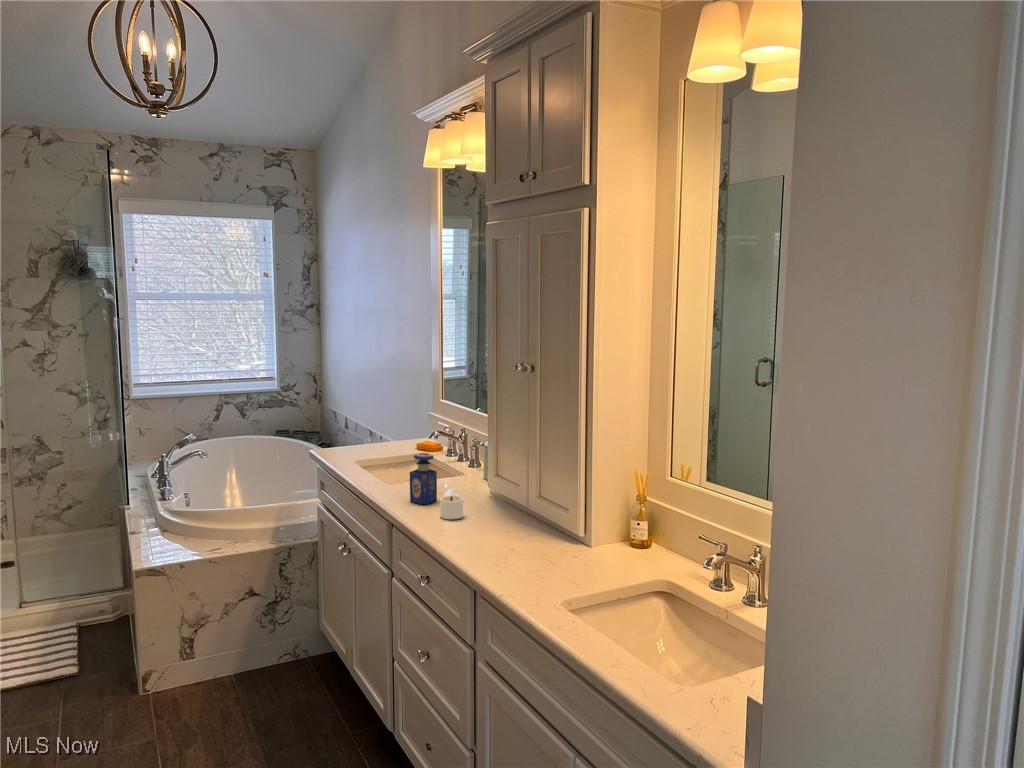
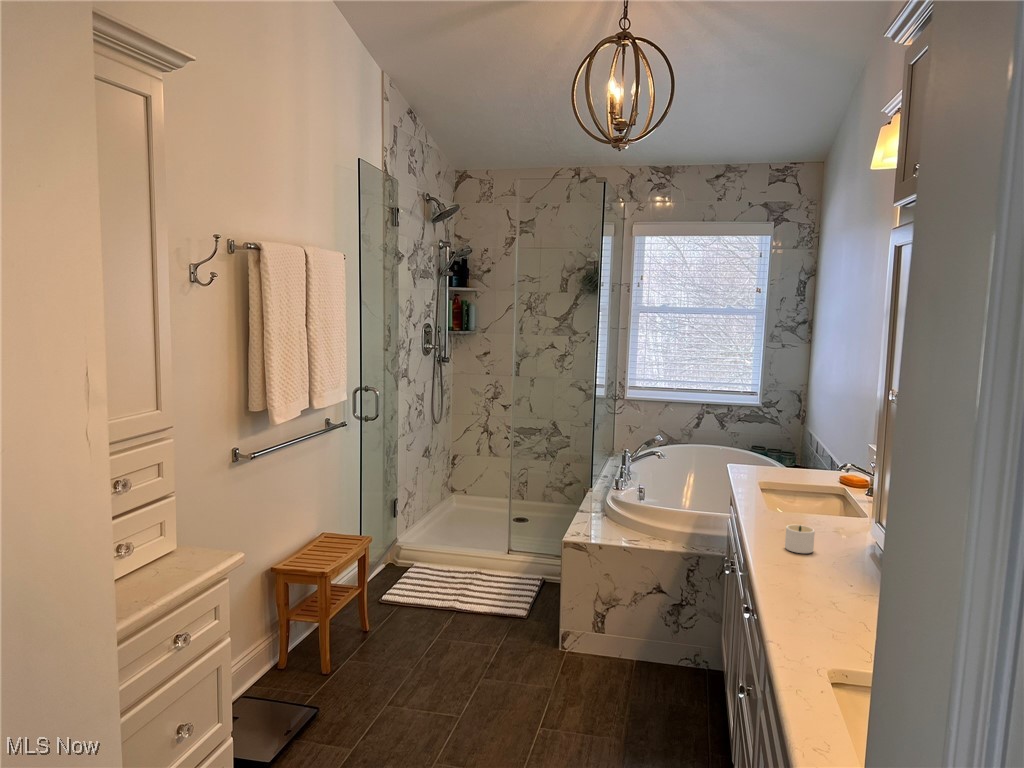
perfume bottle: present [409,453,437,504] -> none [769,473,803,531]

